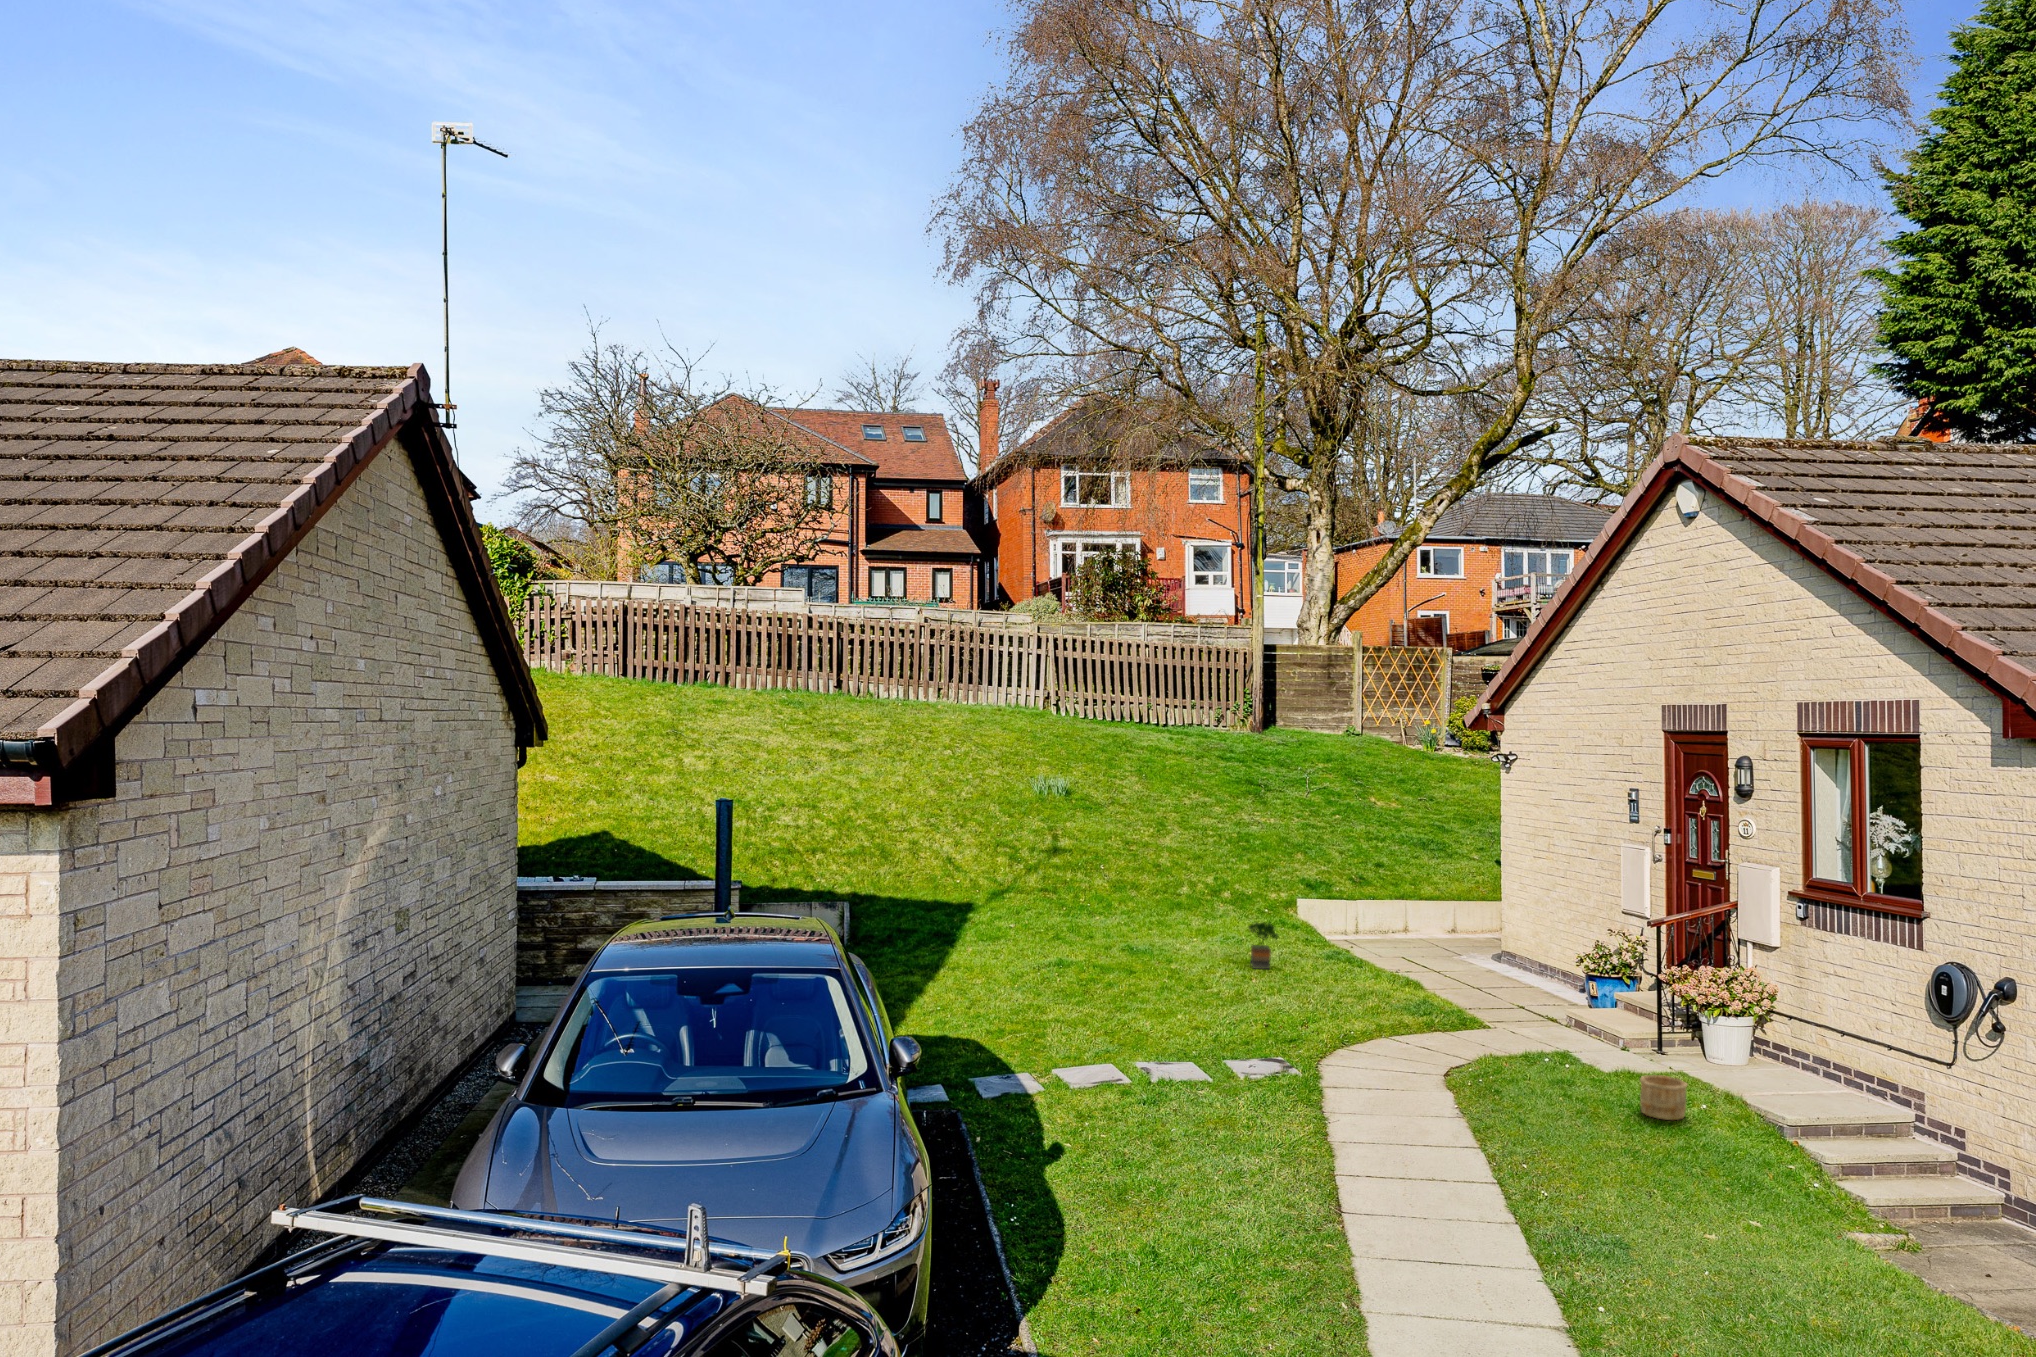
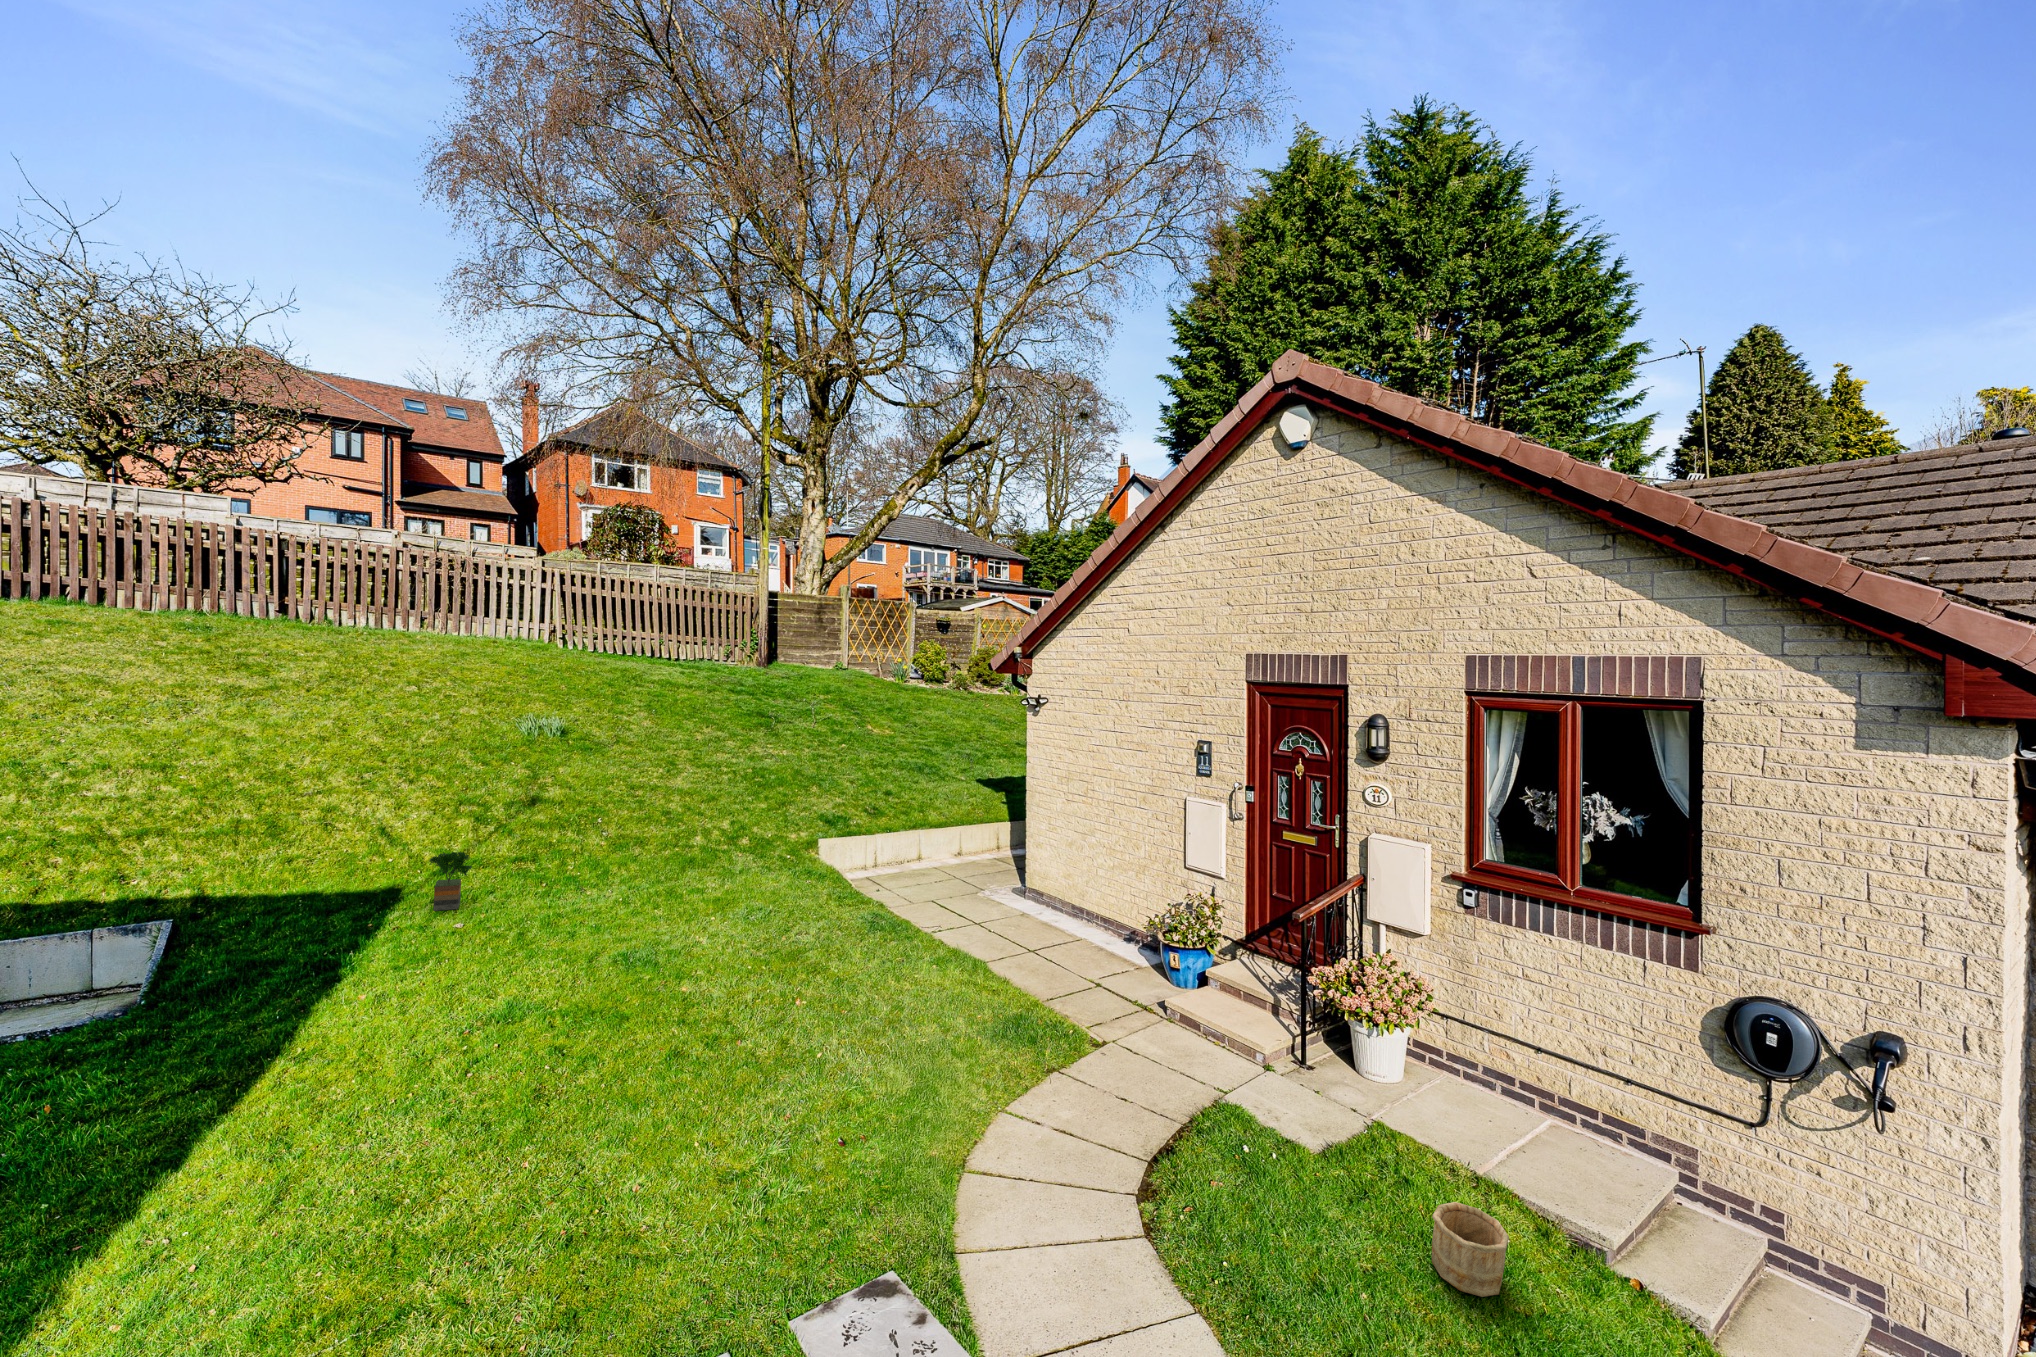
potted tree: present [1249,922,1278,969] -> present [429,852,472,911]

